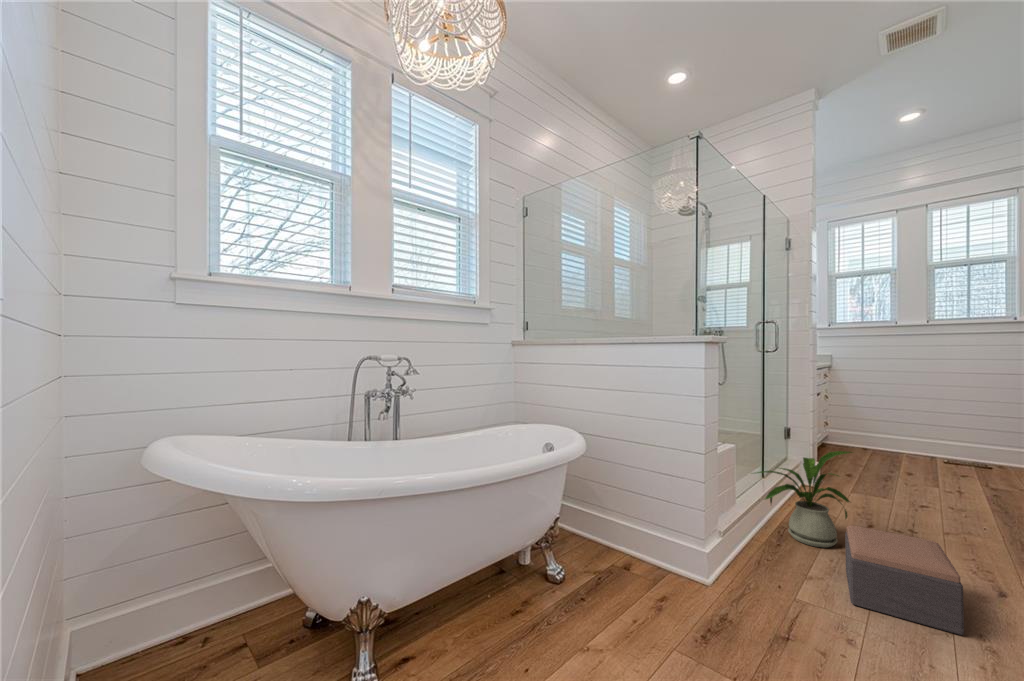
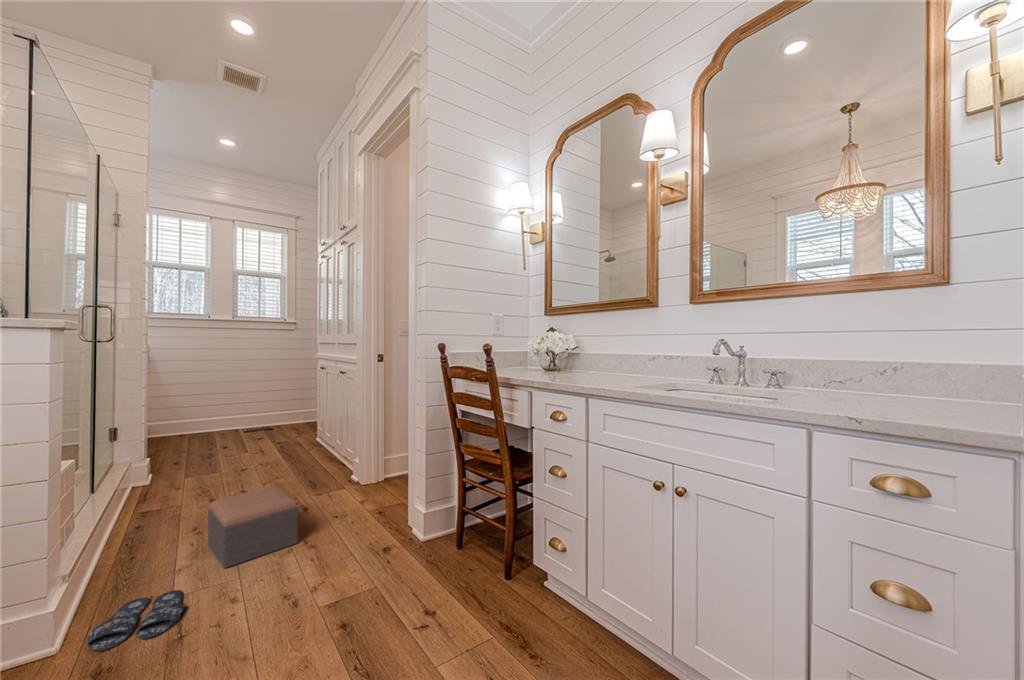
house plant: present [757,451,852,547] -> none [88,435,207,544]
slippers: none [726,579,804,624] -> present [88,590,186,651]

